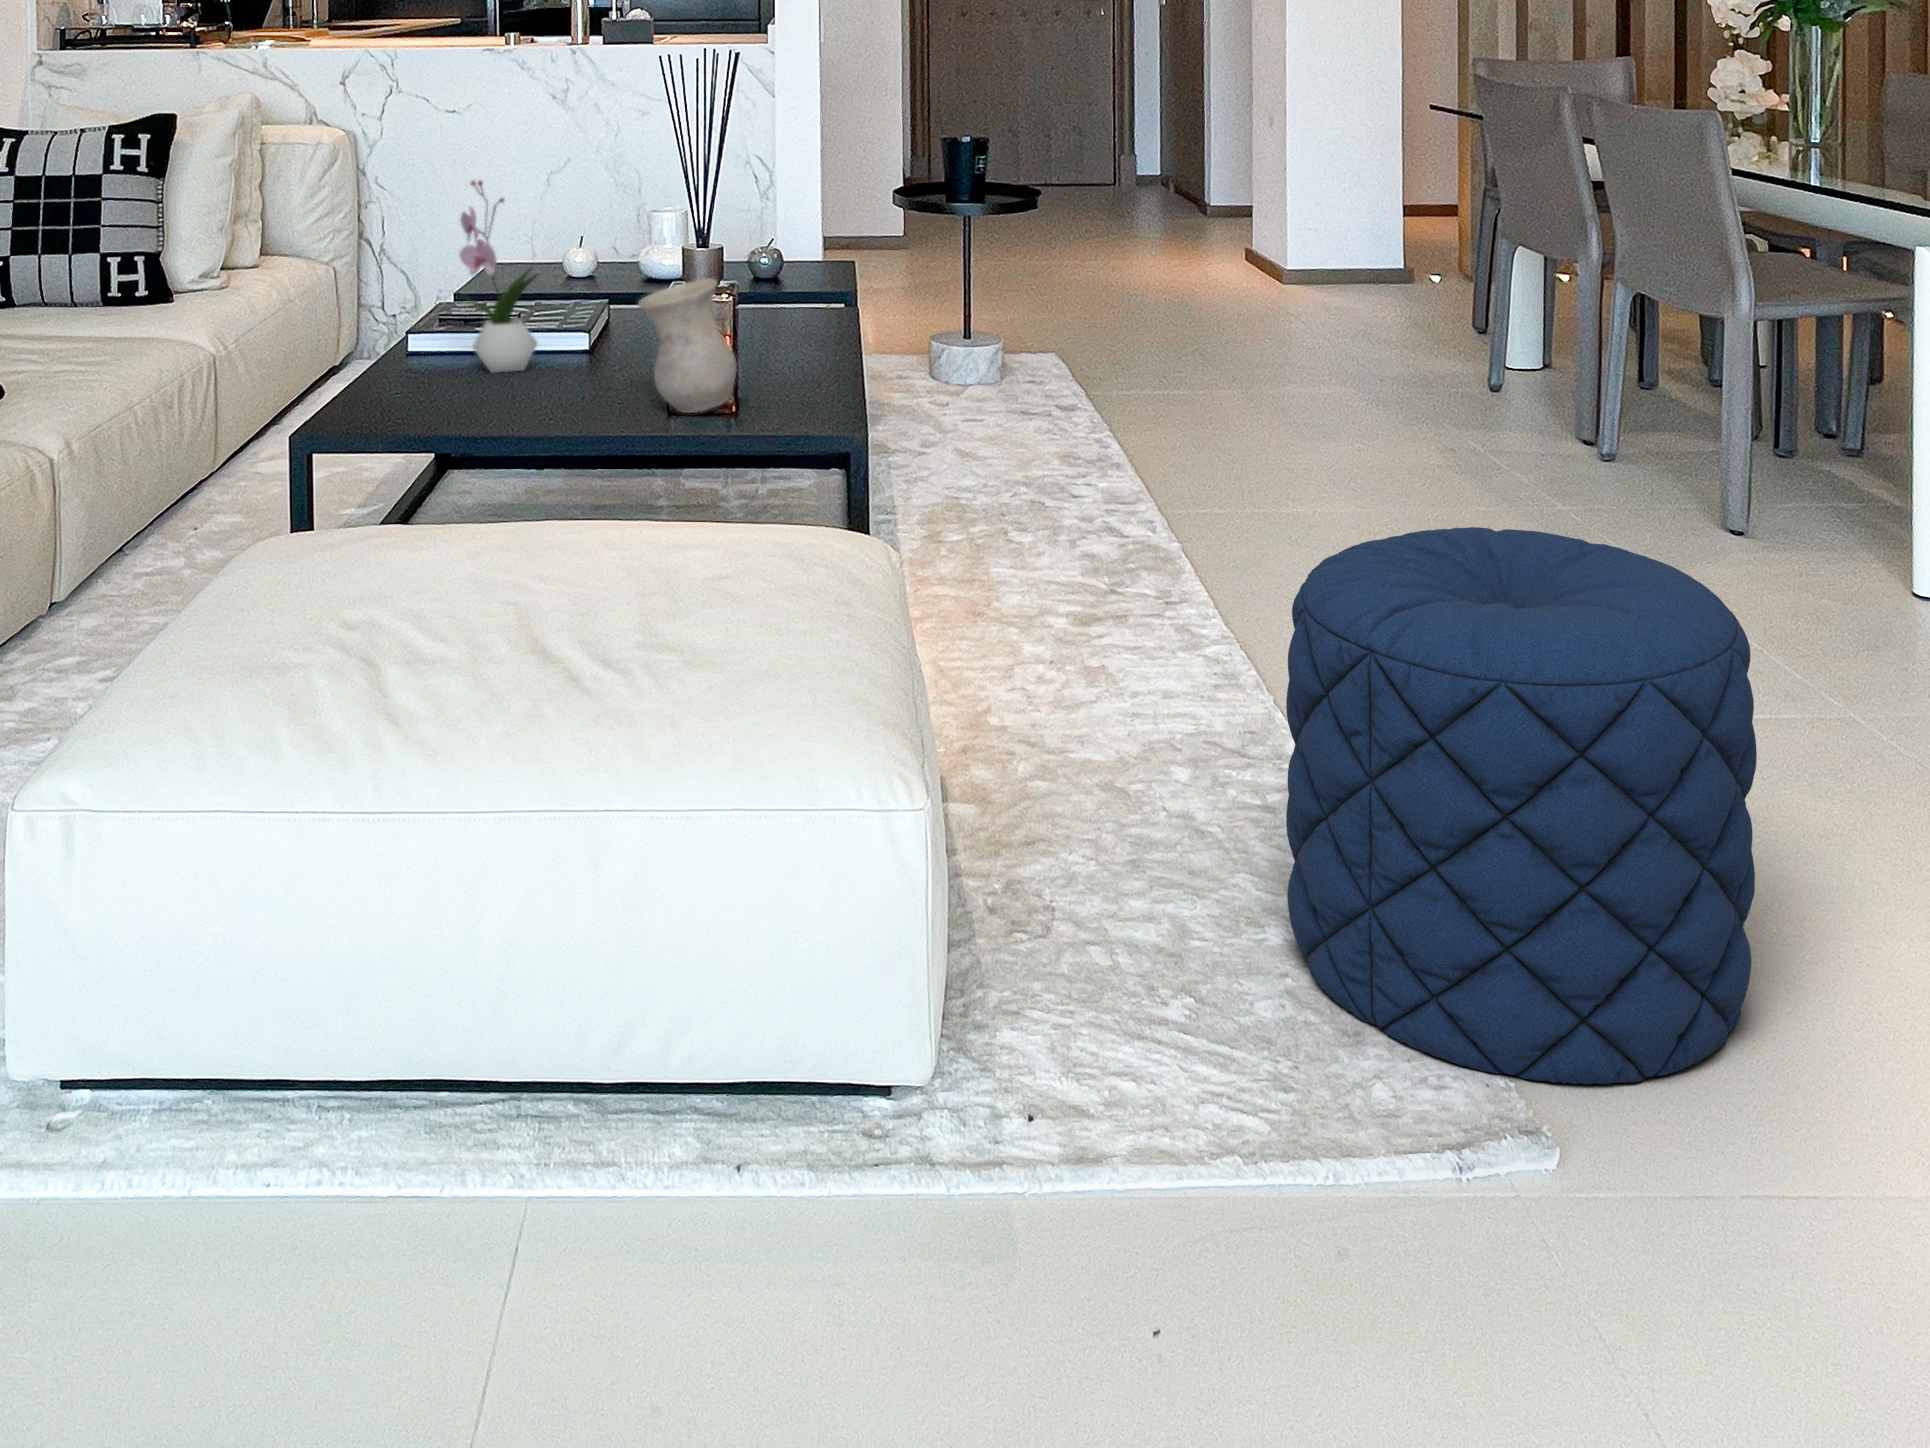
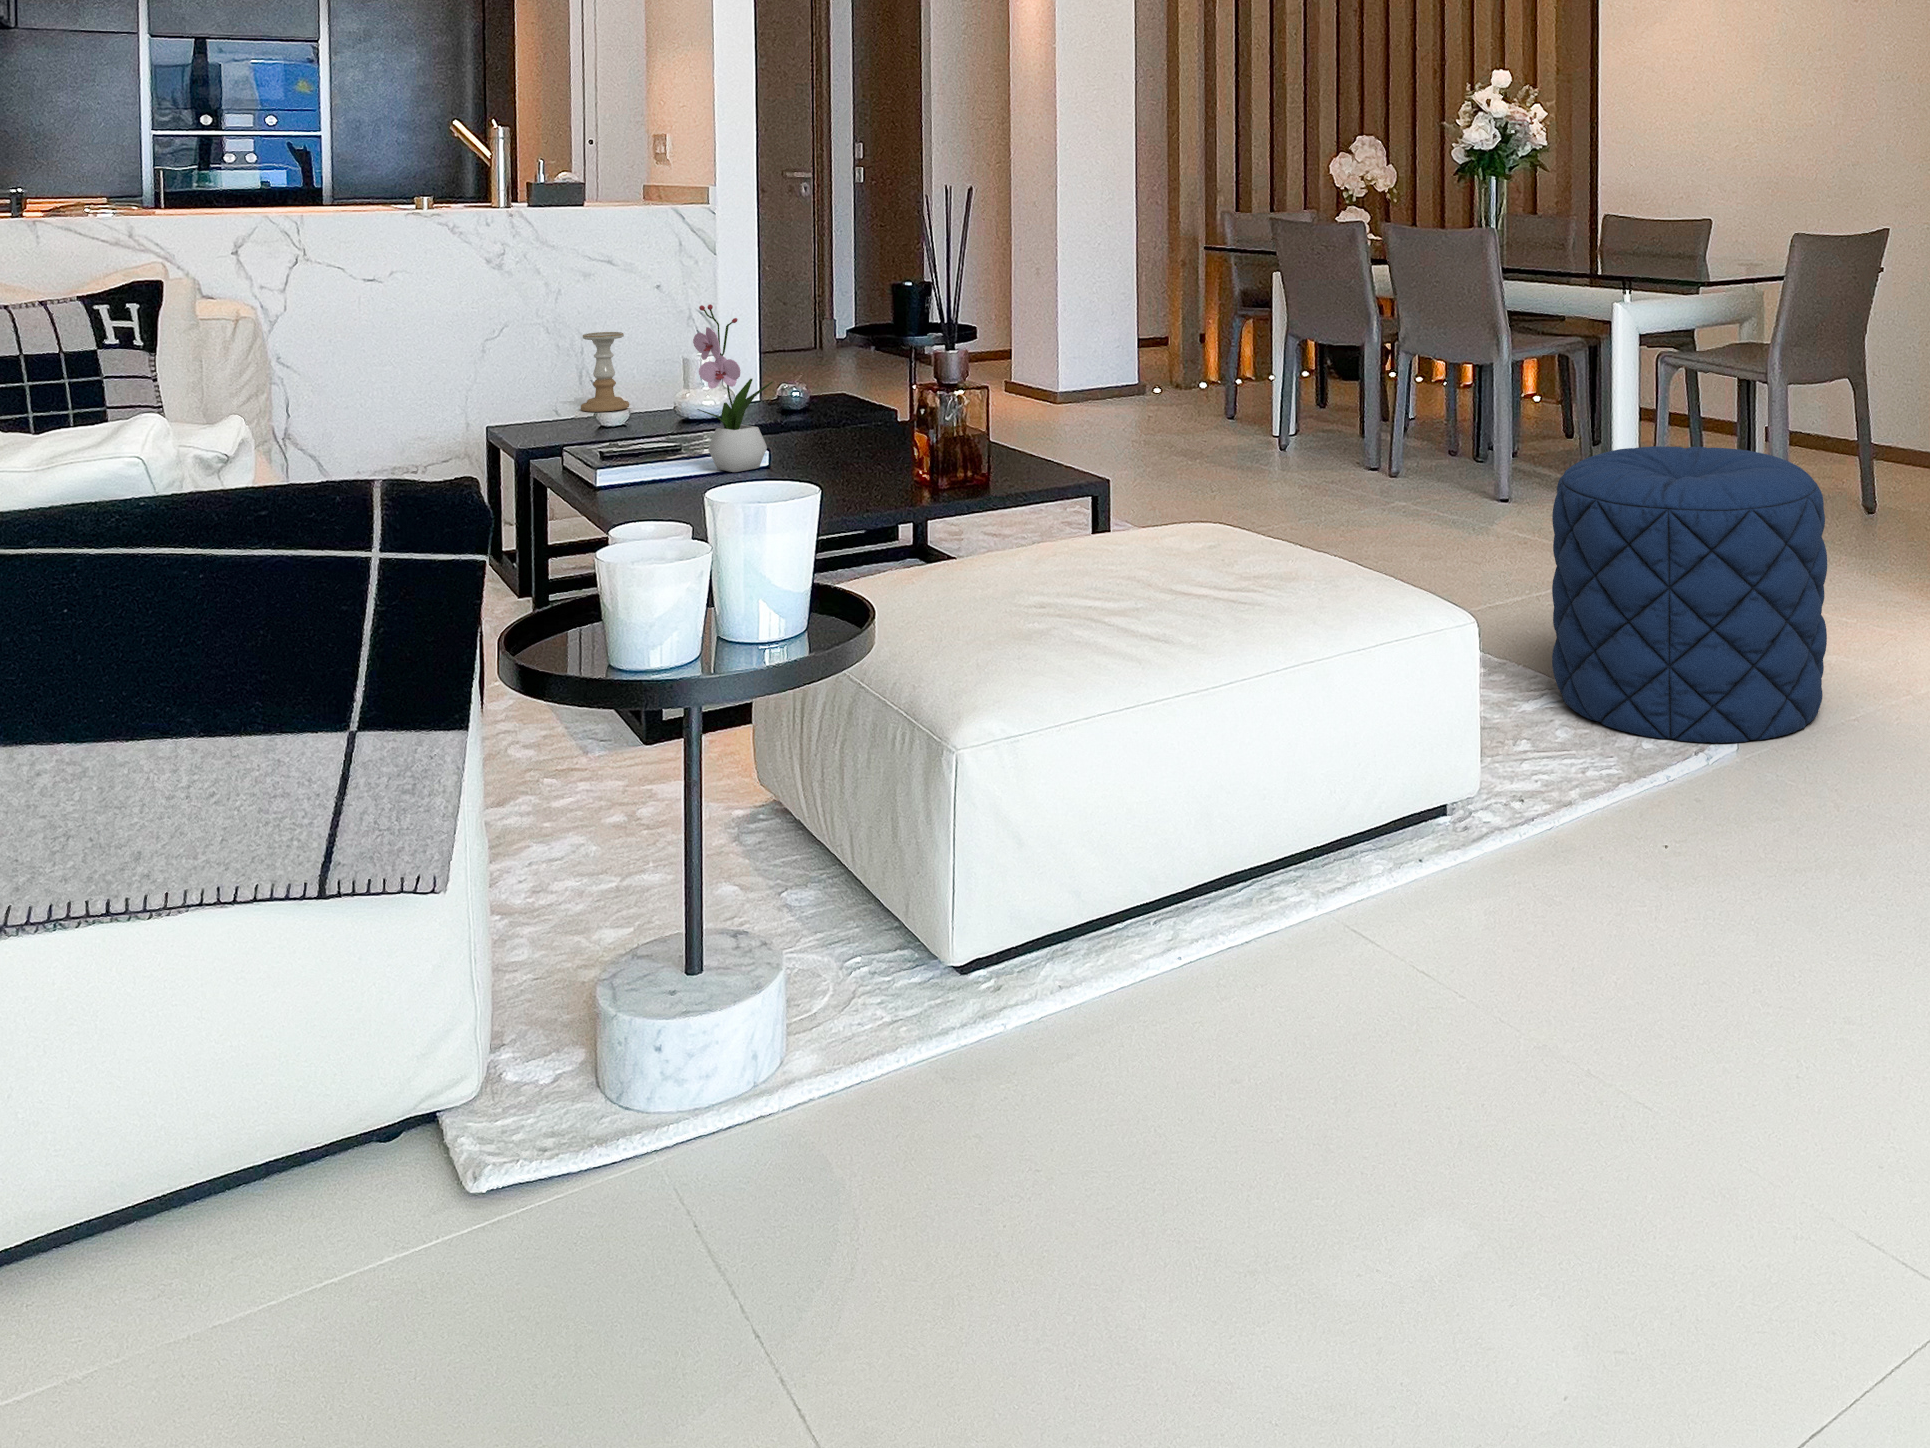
candle holder: none [558,186,608,274] -> present [581,332,629,412]
vase: present [638,278,737,413] -> none [914,366,995,475]

